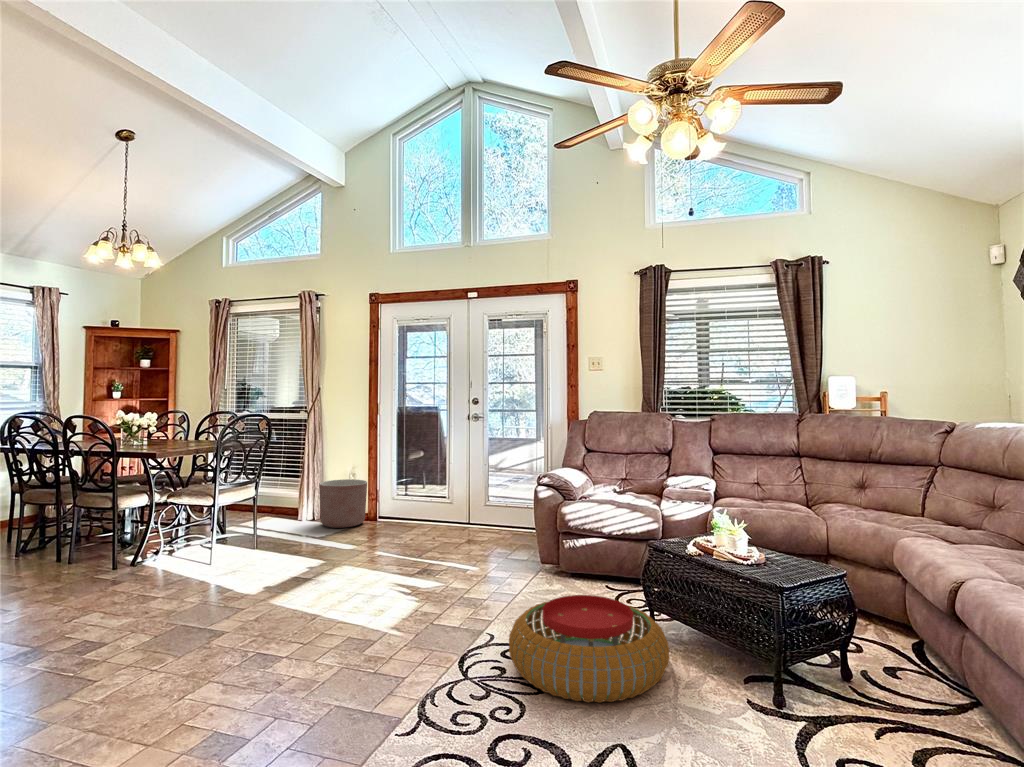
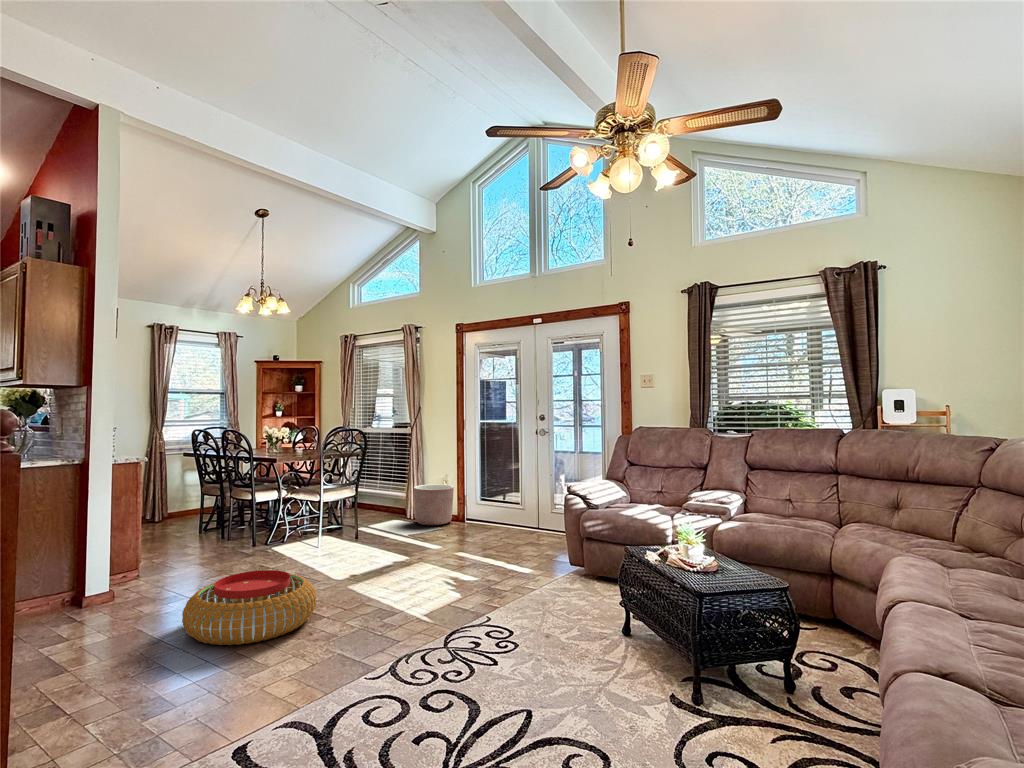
pouf: present [509,595,669,703] -> present [182,570,317,645]

